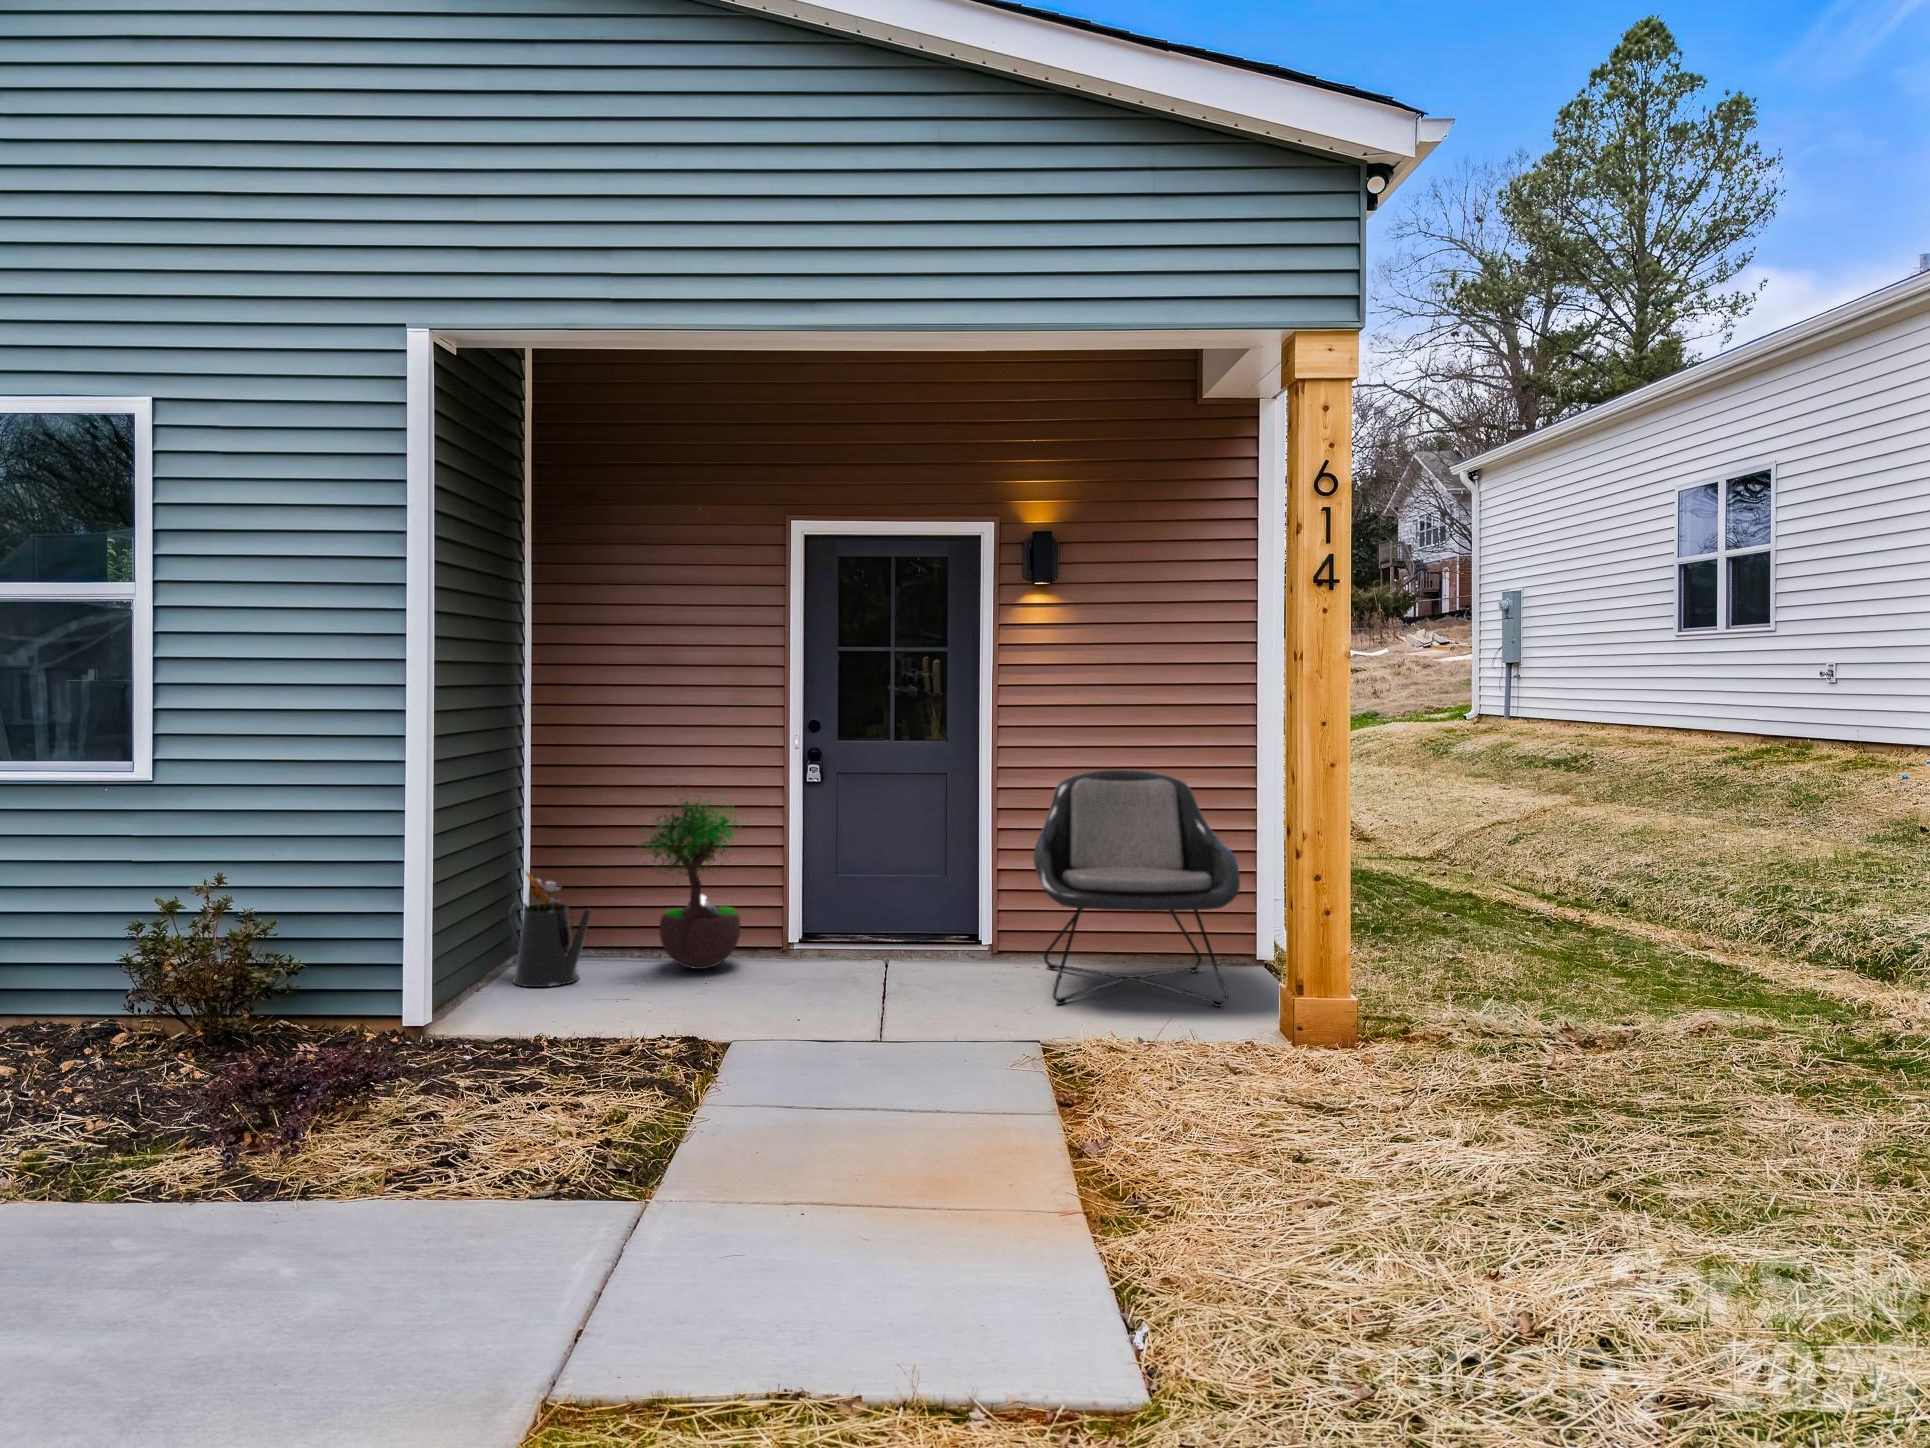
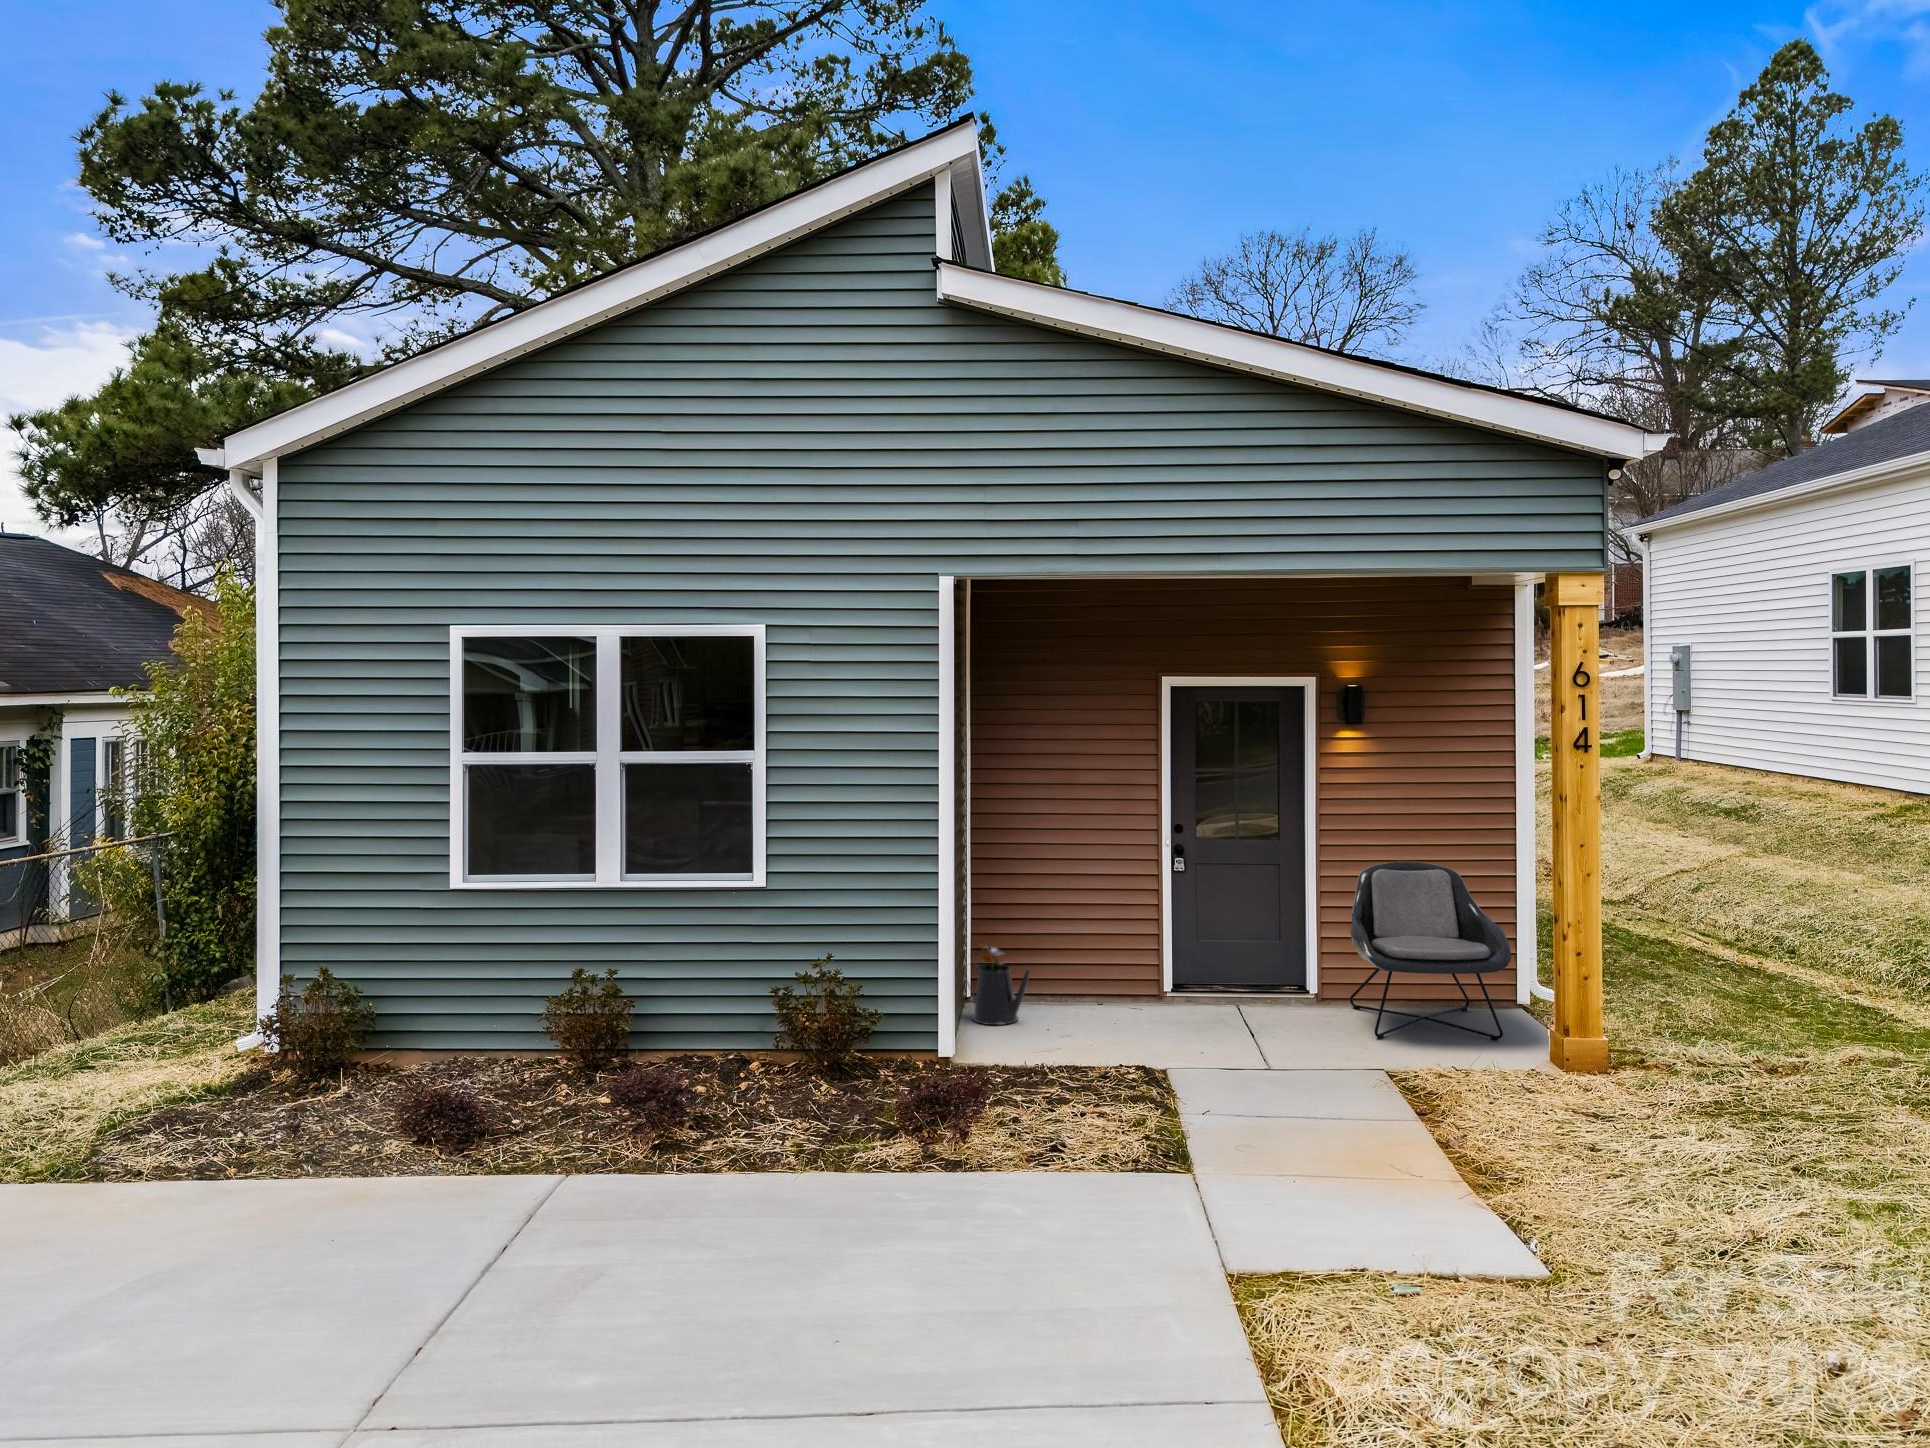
potted tree: present [637,794,747,969] -> none [1054,876,1135,1010]

